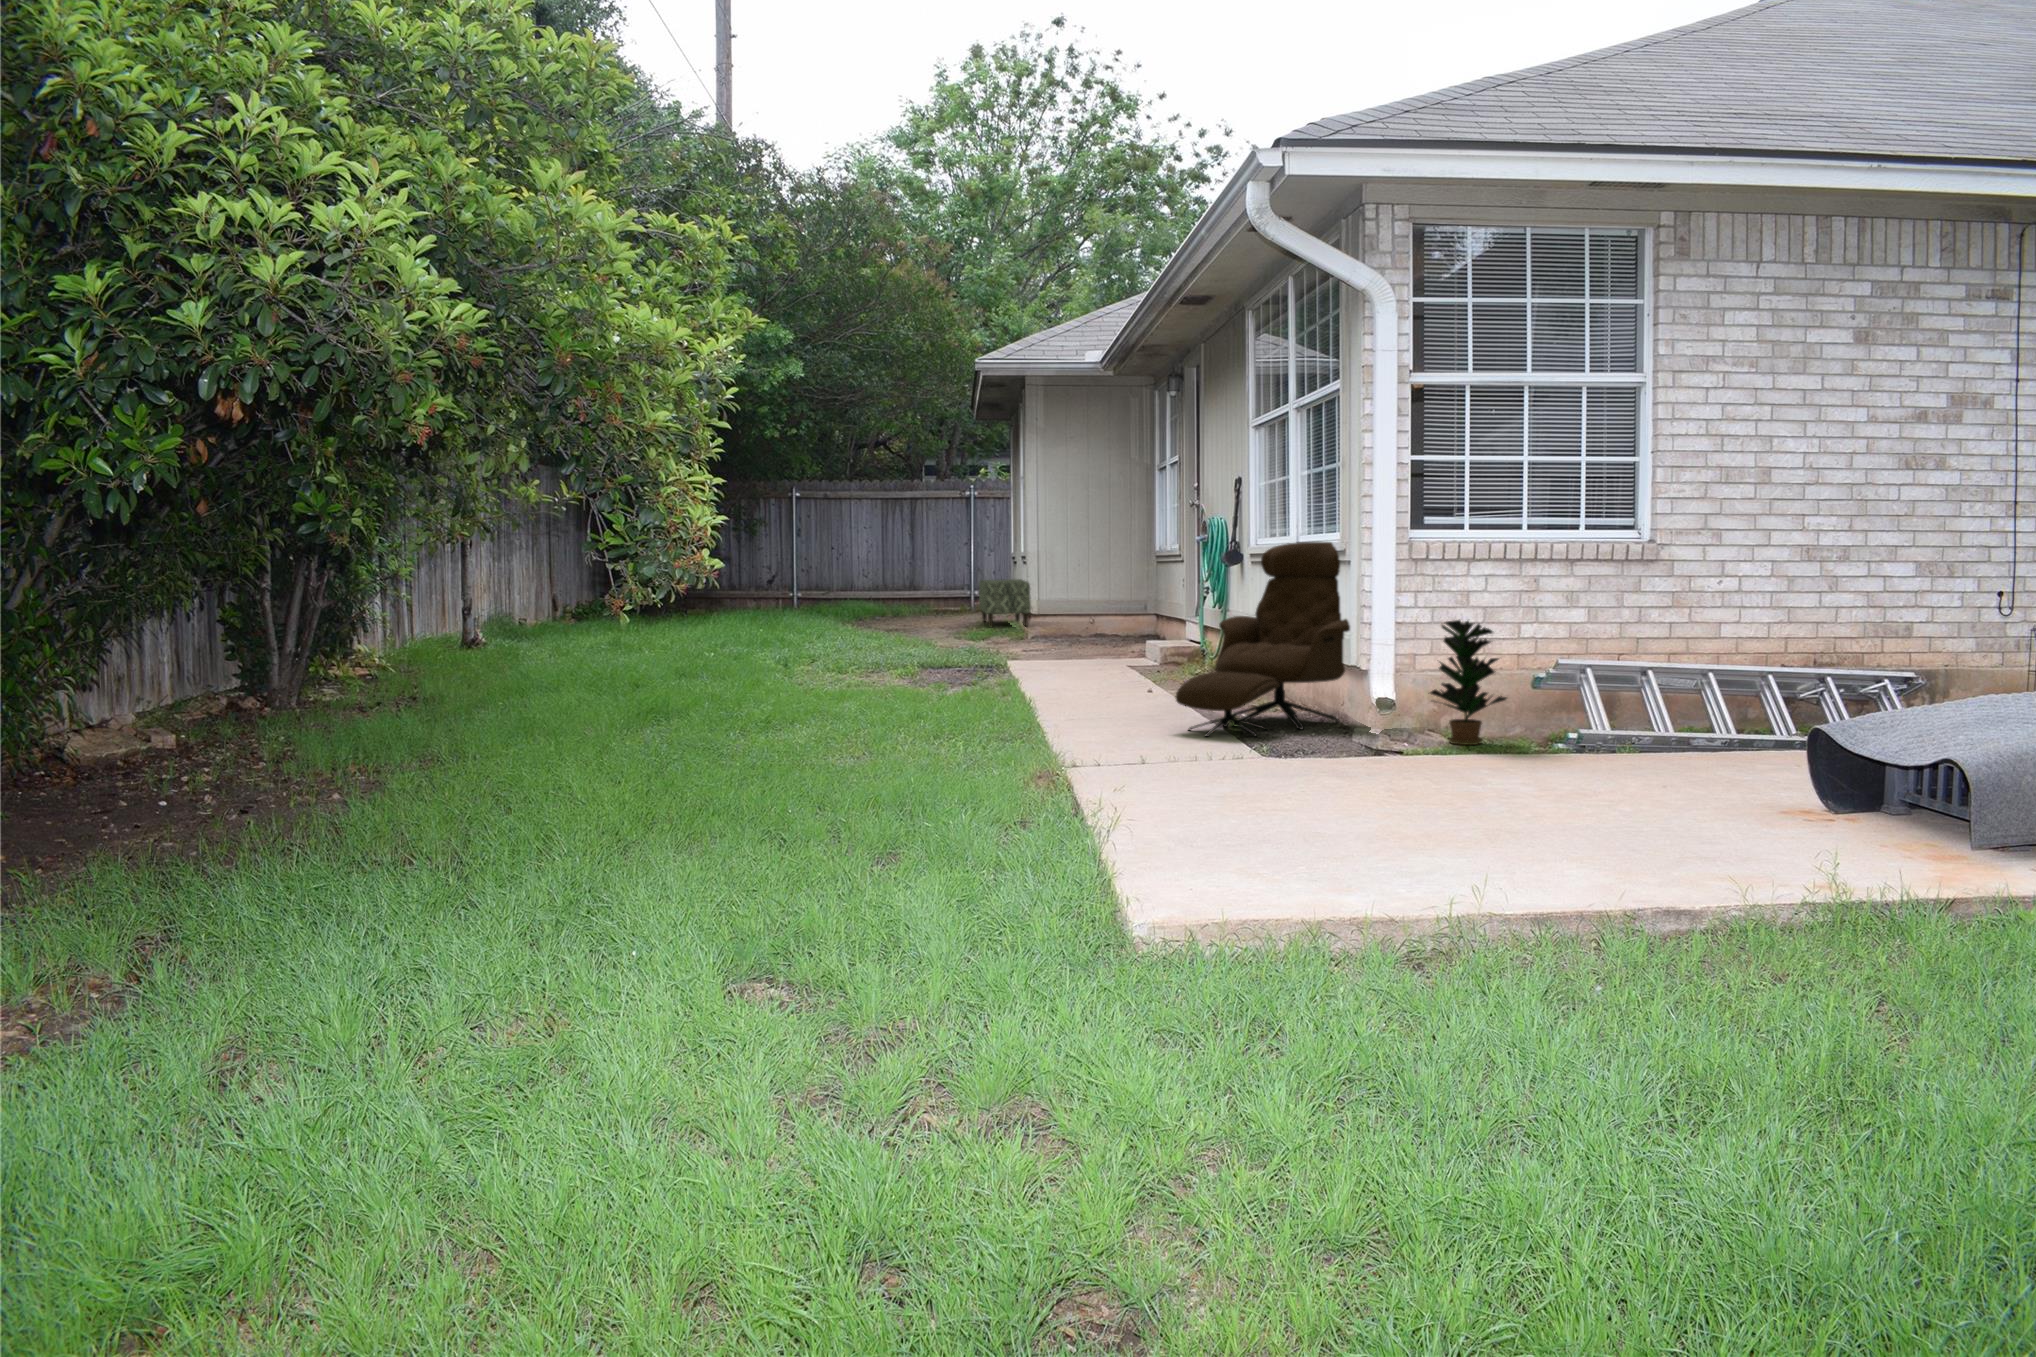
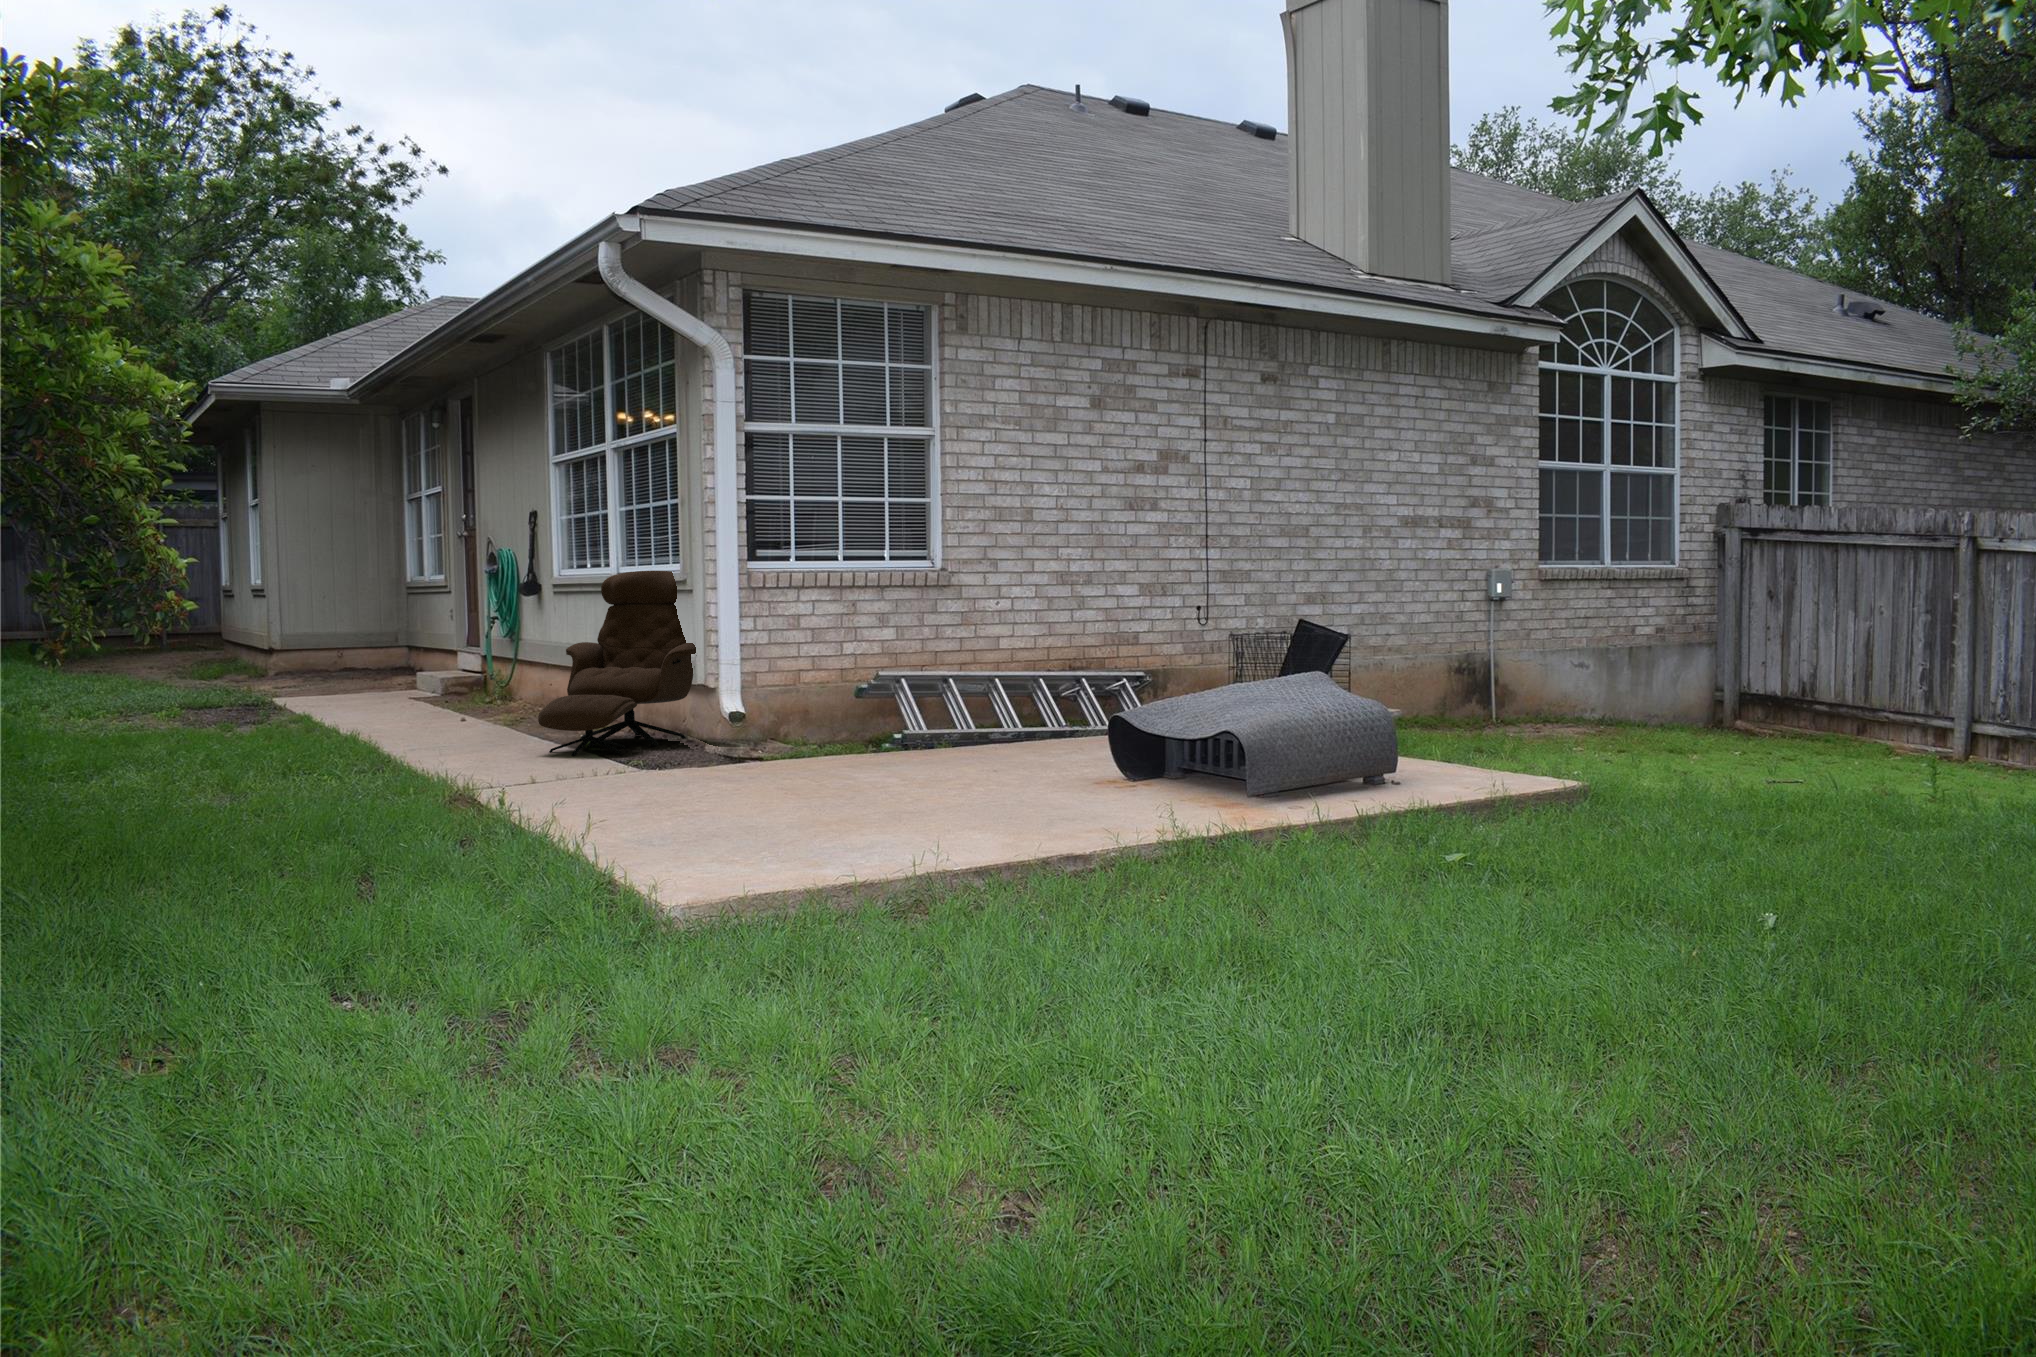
bench: present [979,579,1031,627] -> none [169,611,246,669]
potted plant: present [1430,620,1507,745] -> none [775,639,841,749]

